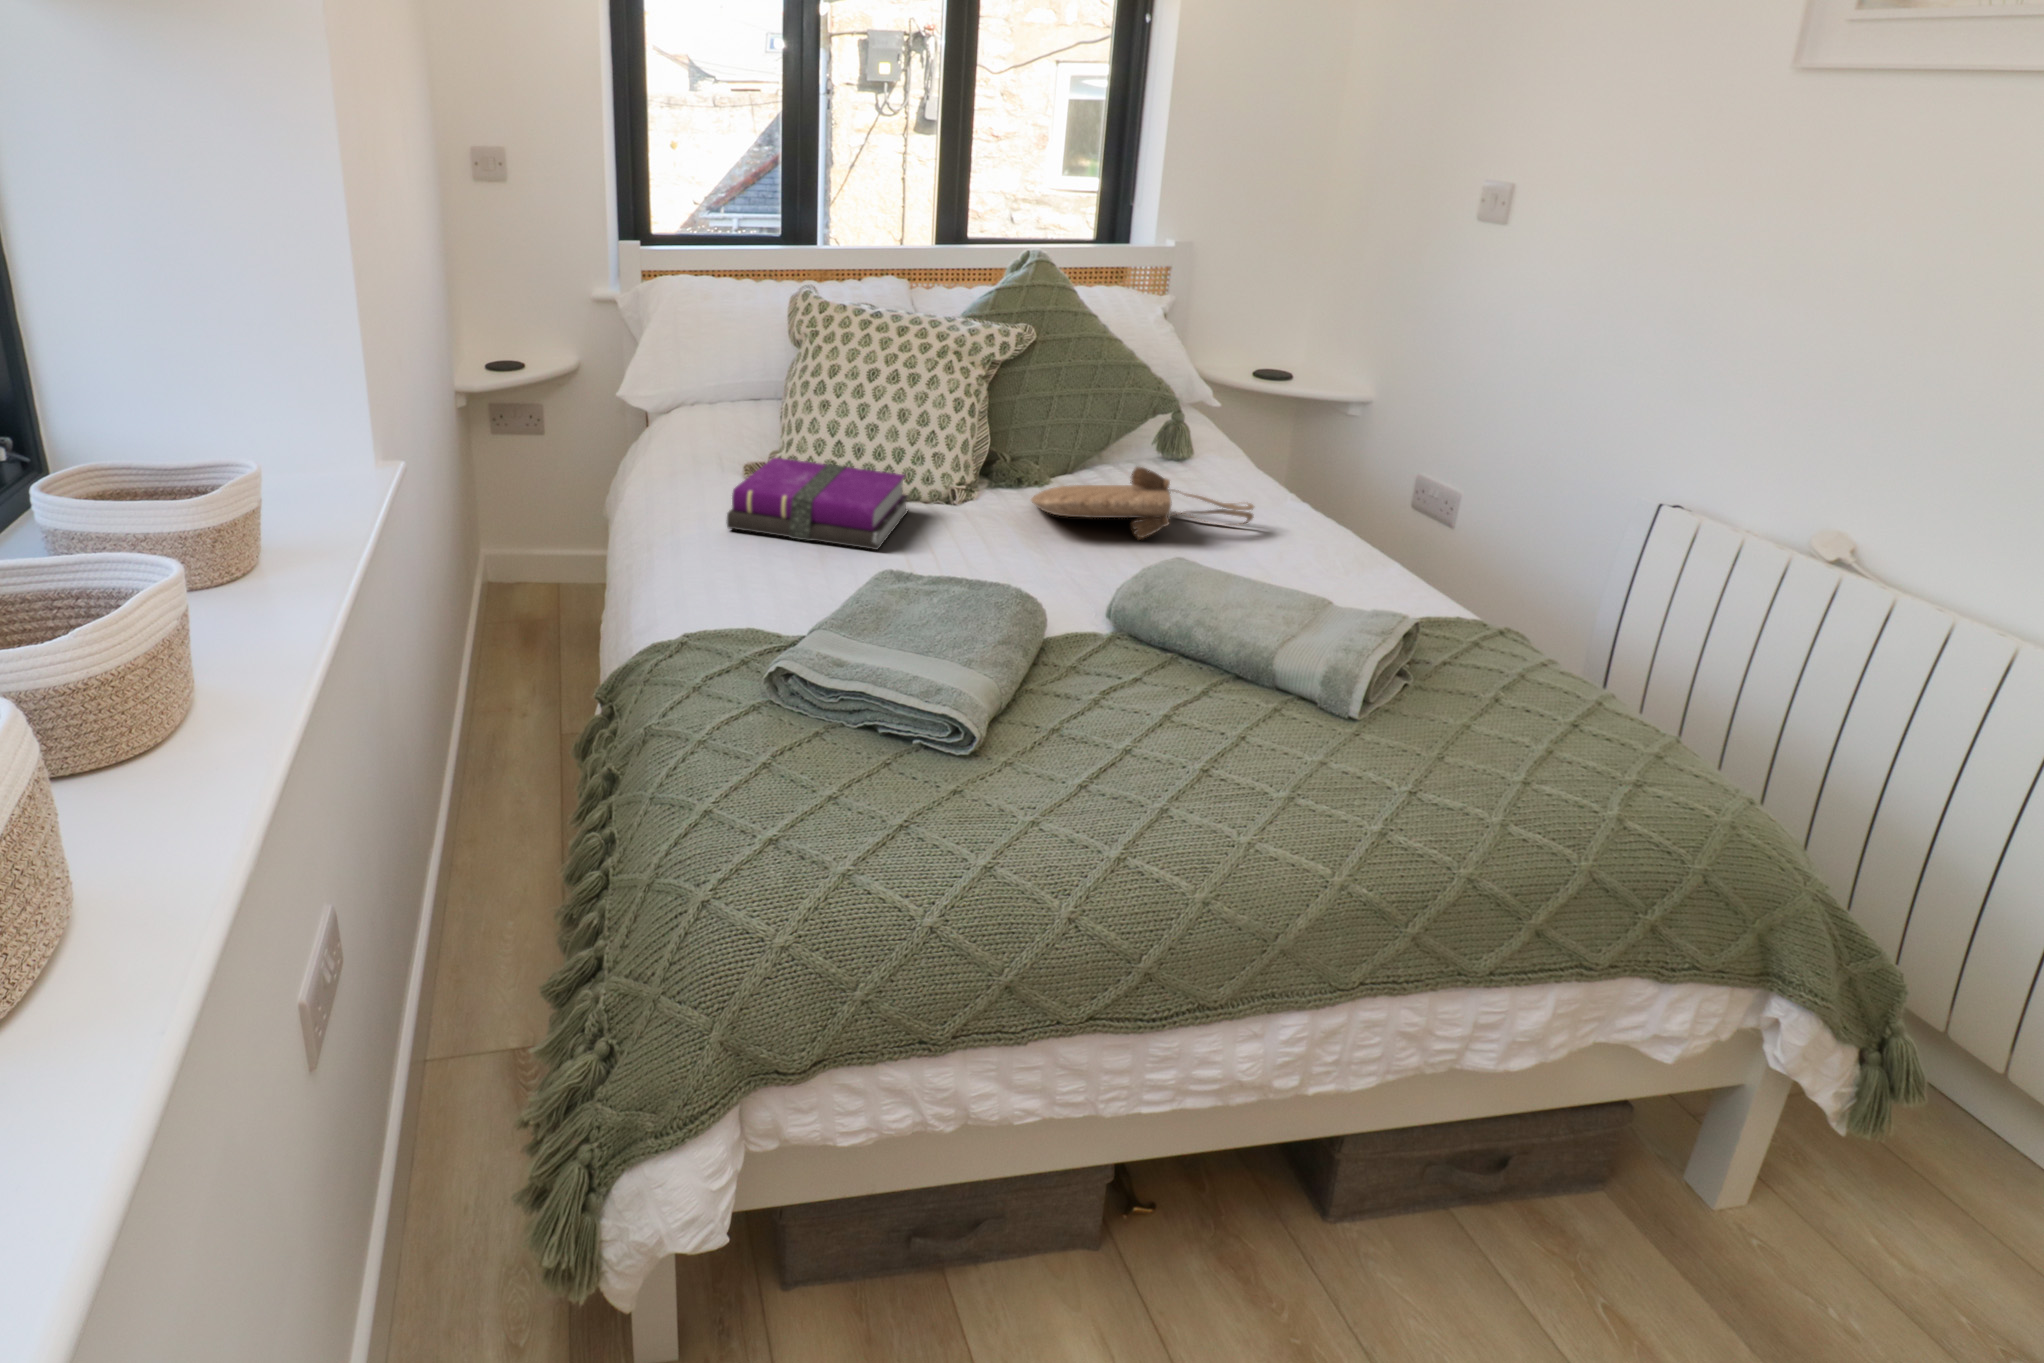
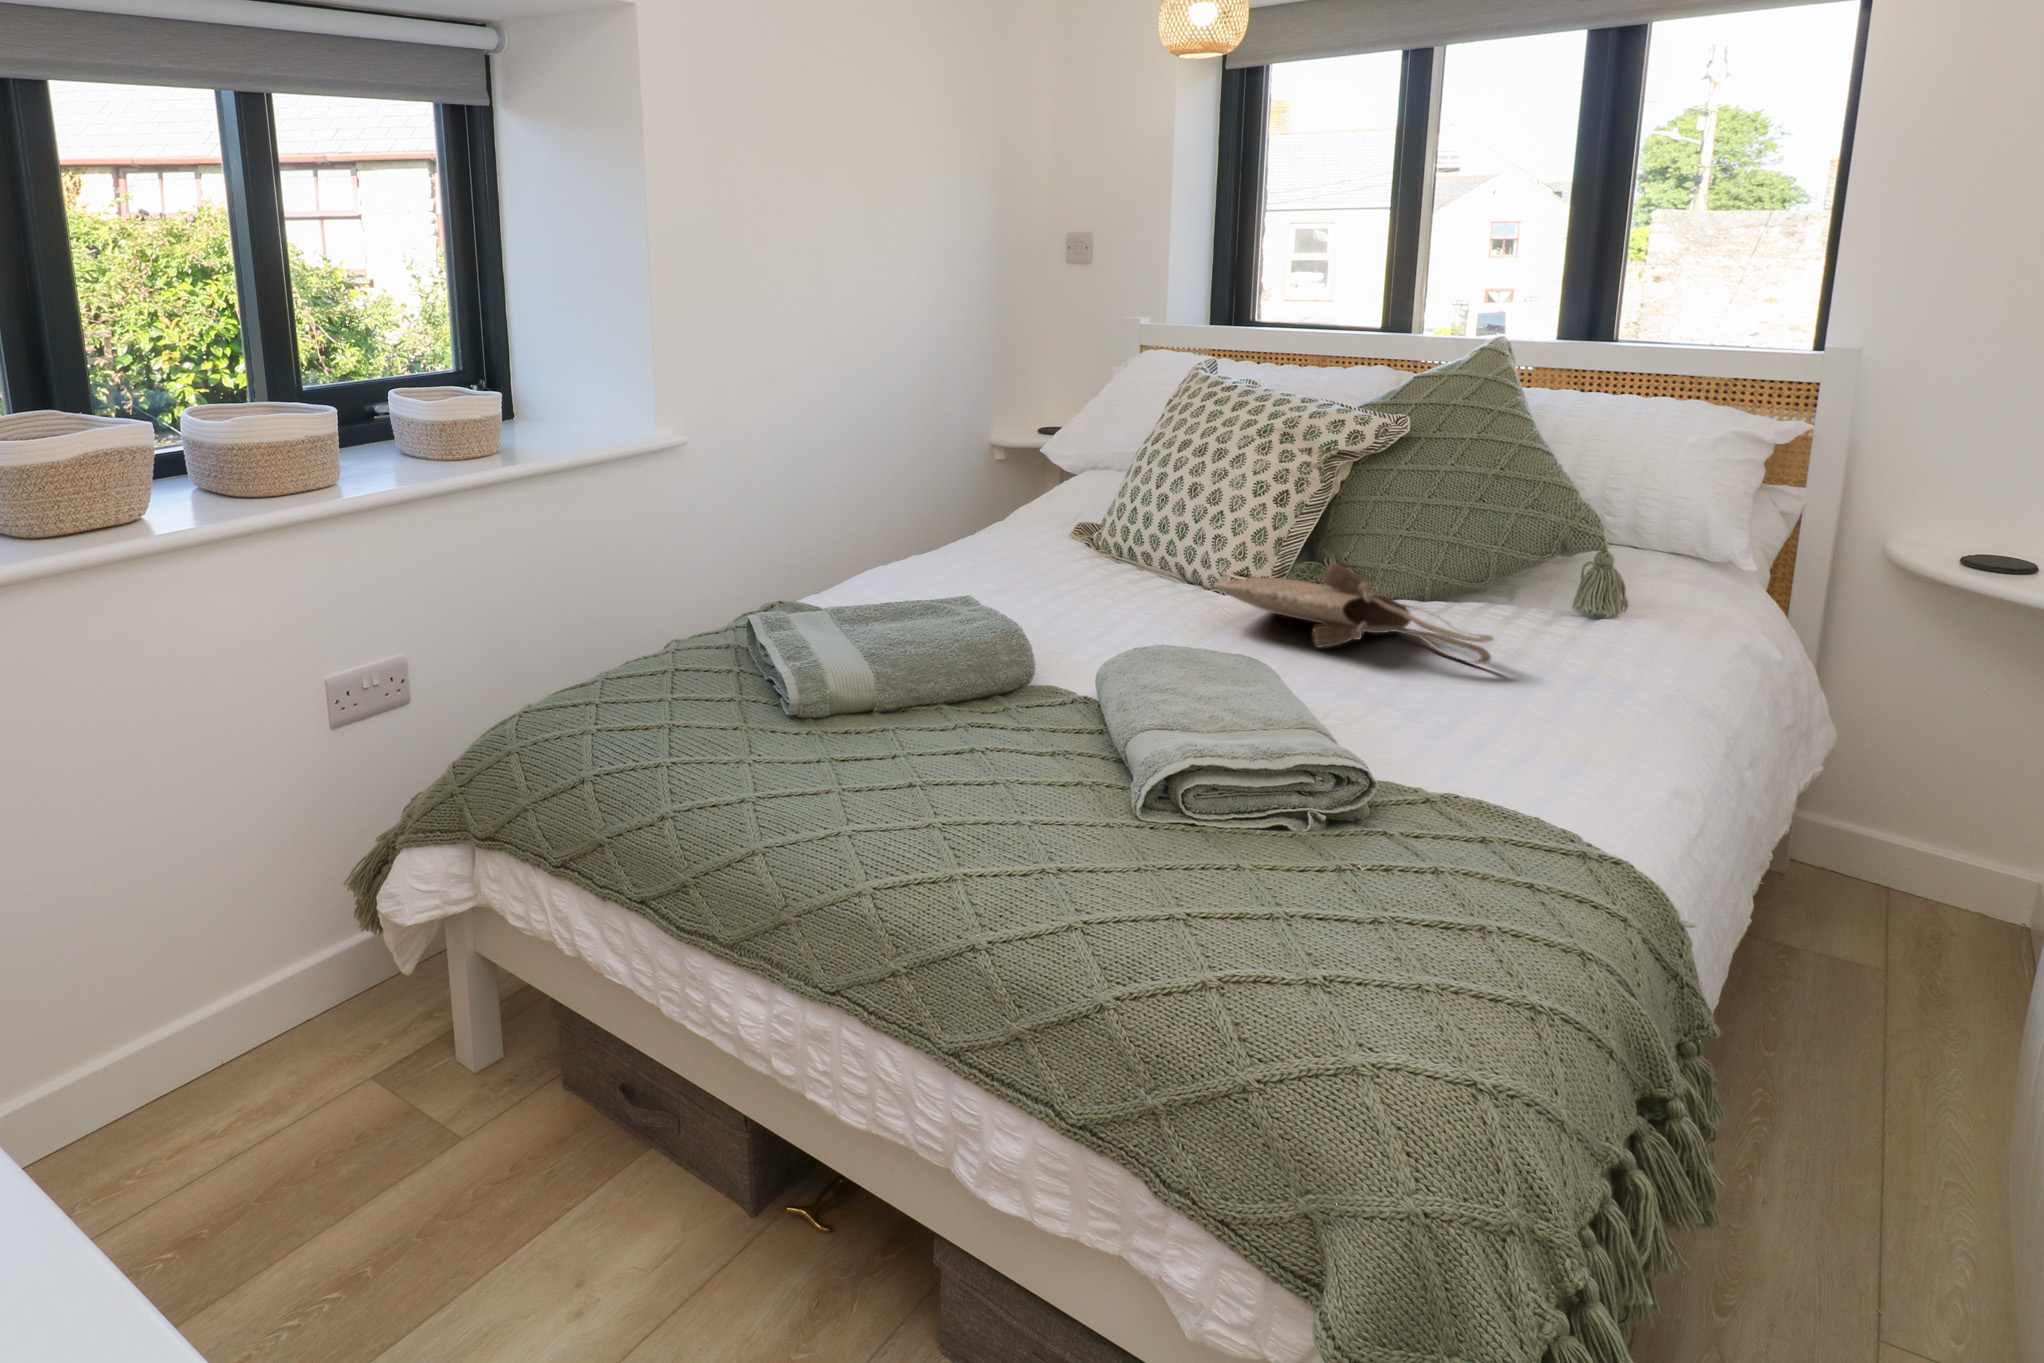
notebook: present [727,458,908,550] -> none [951,513,1139,600]

